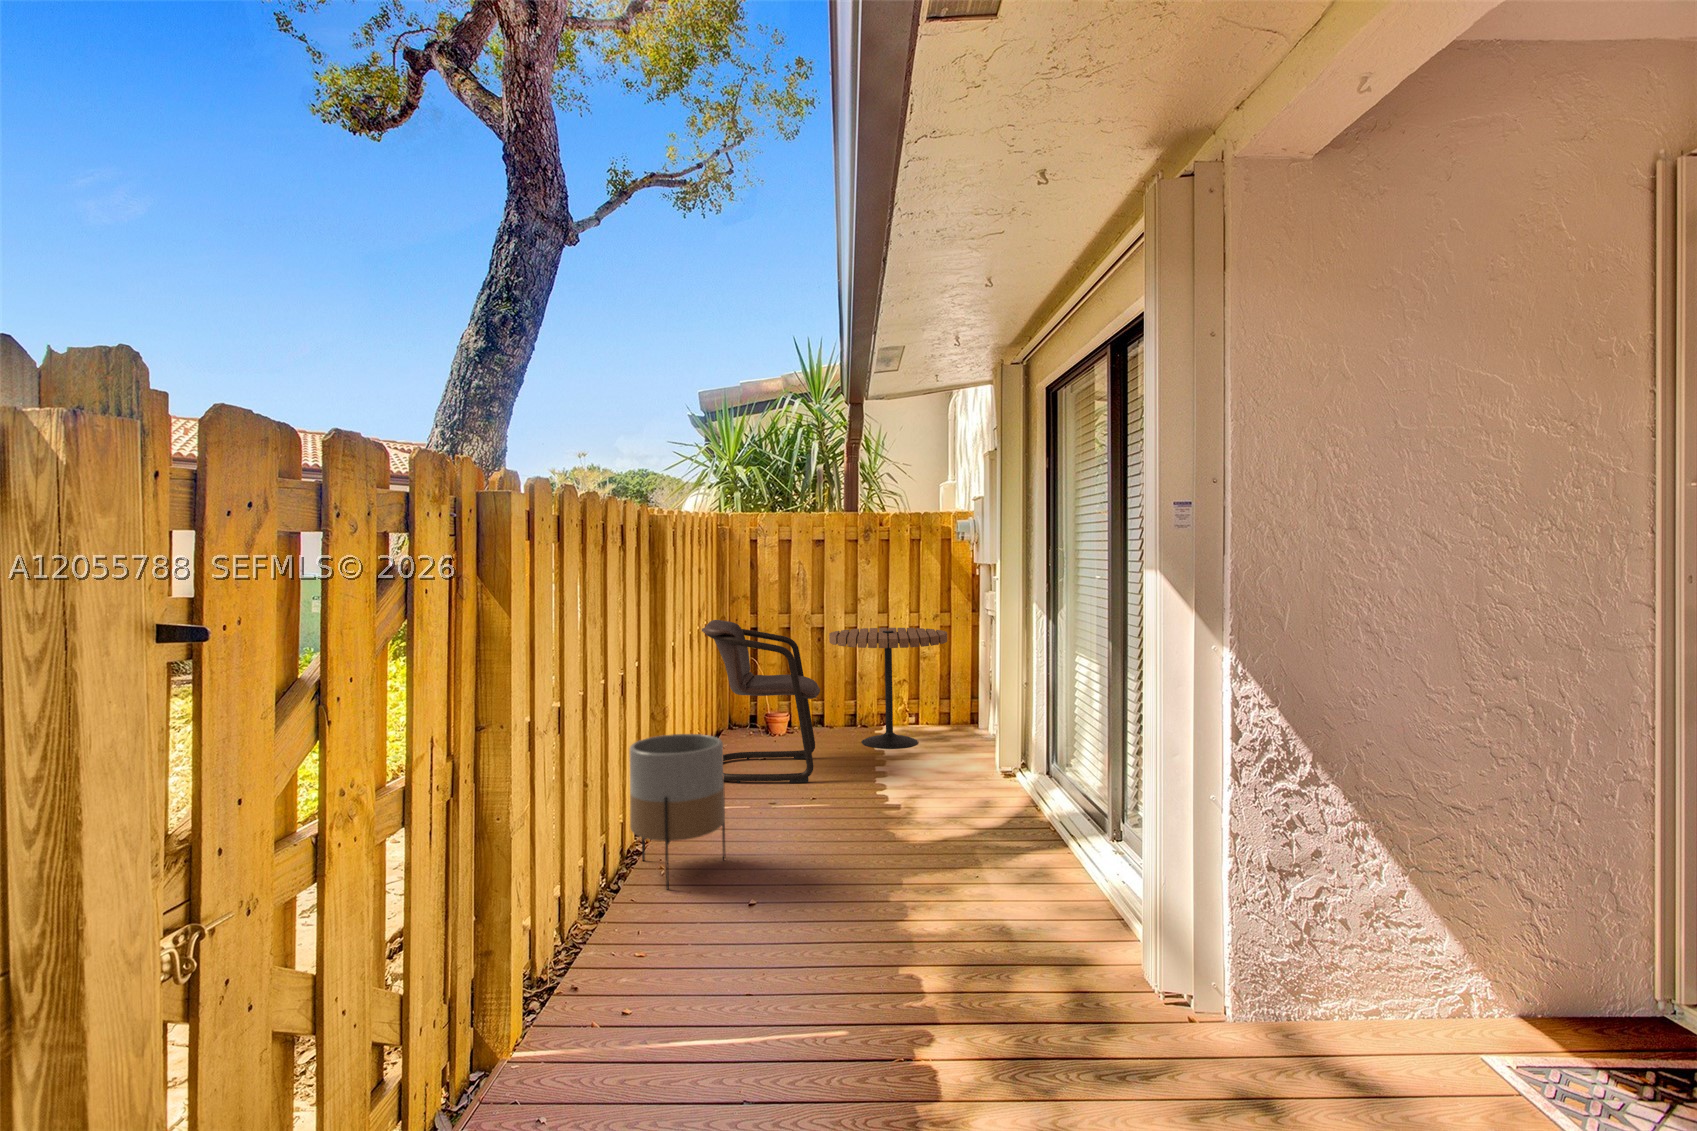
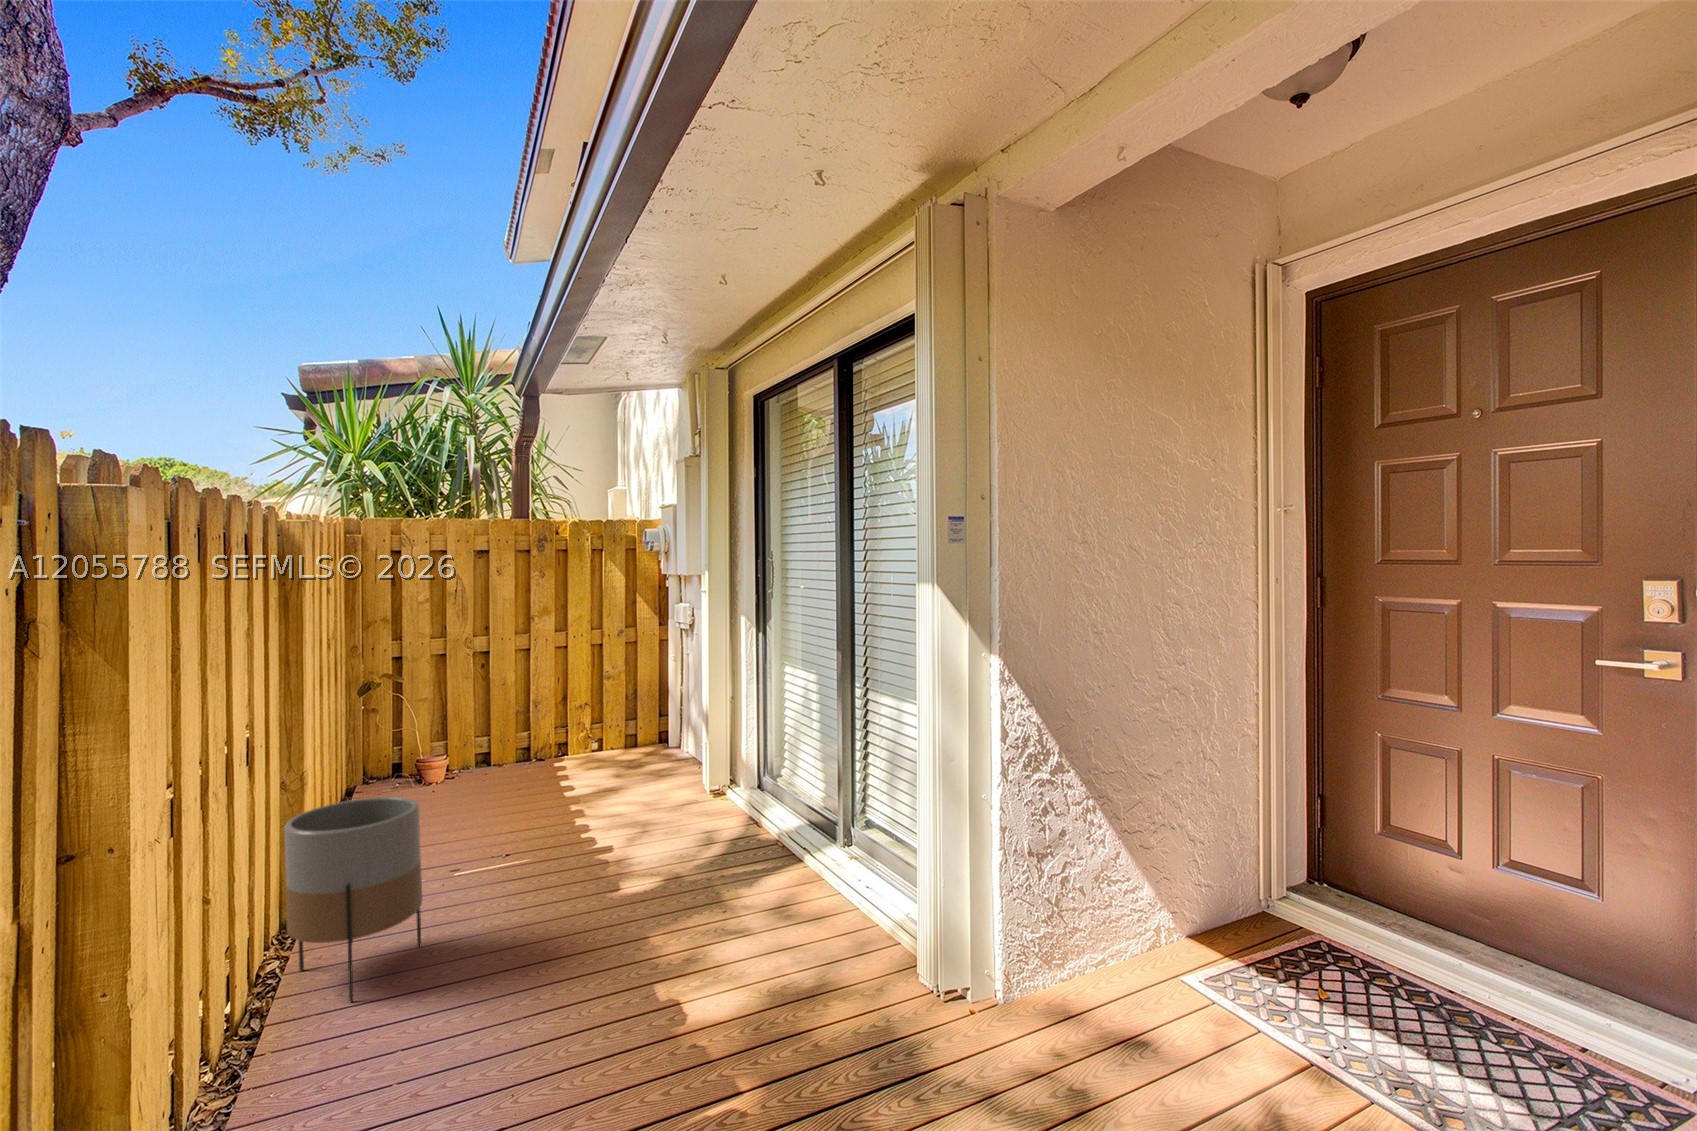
chair: present [702,620,820,783] -> none [345,651,503,846]
side table: present [829,628,947,749] -> none [502,646,638,781]

